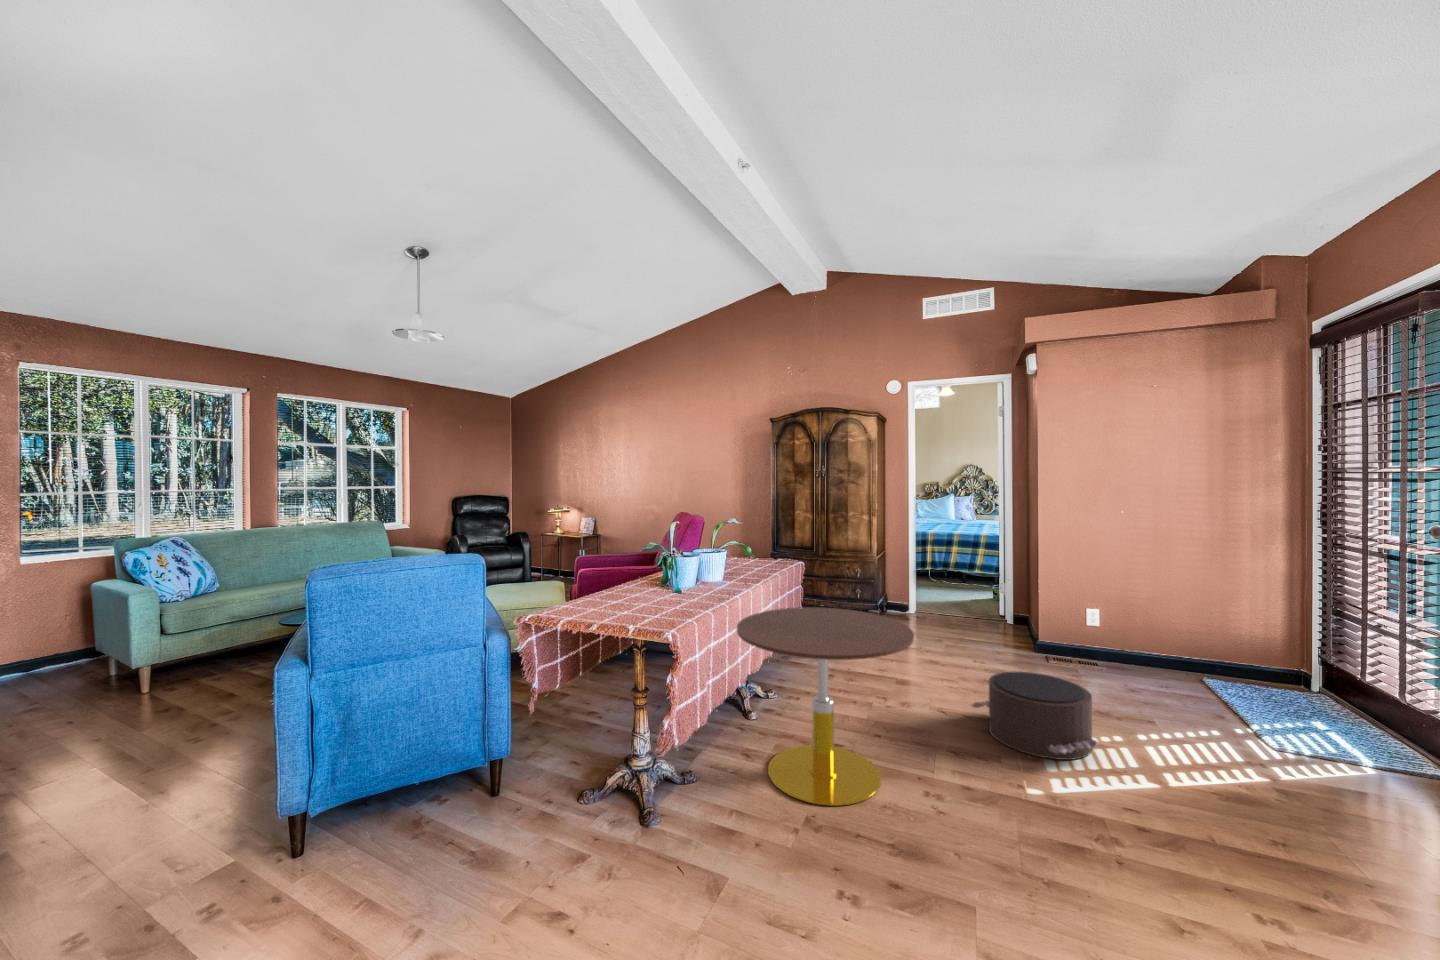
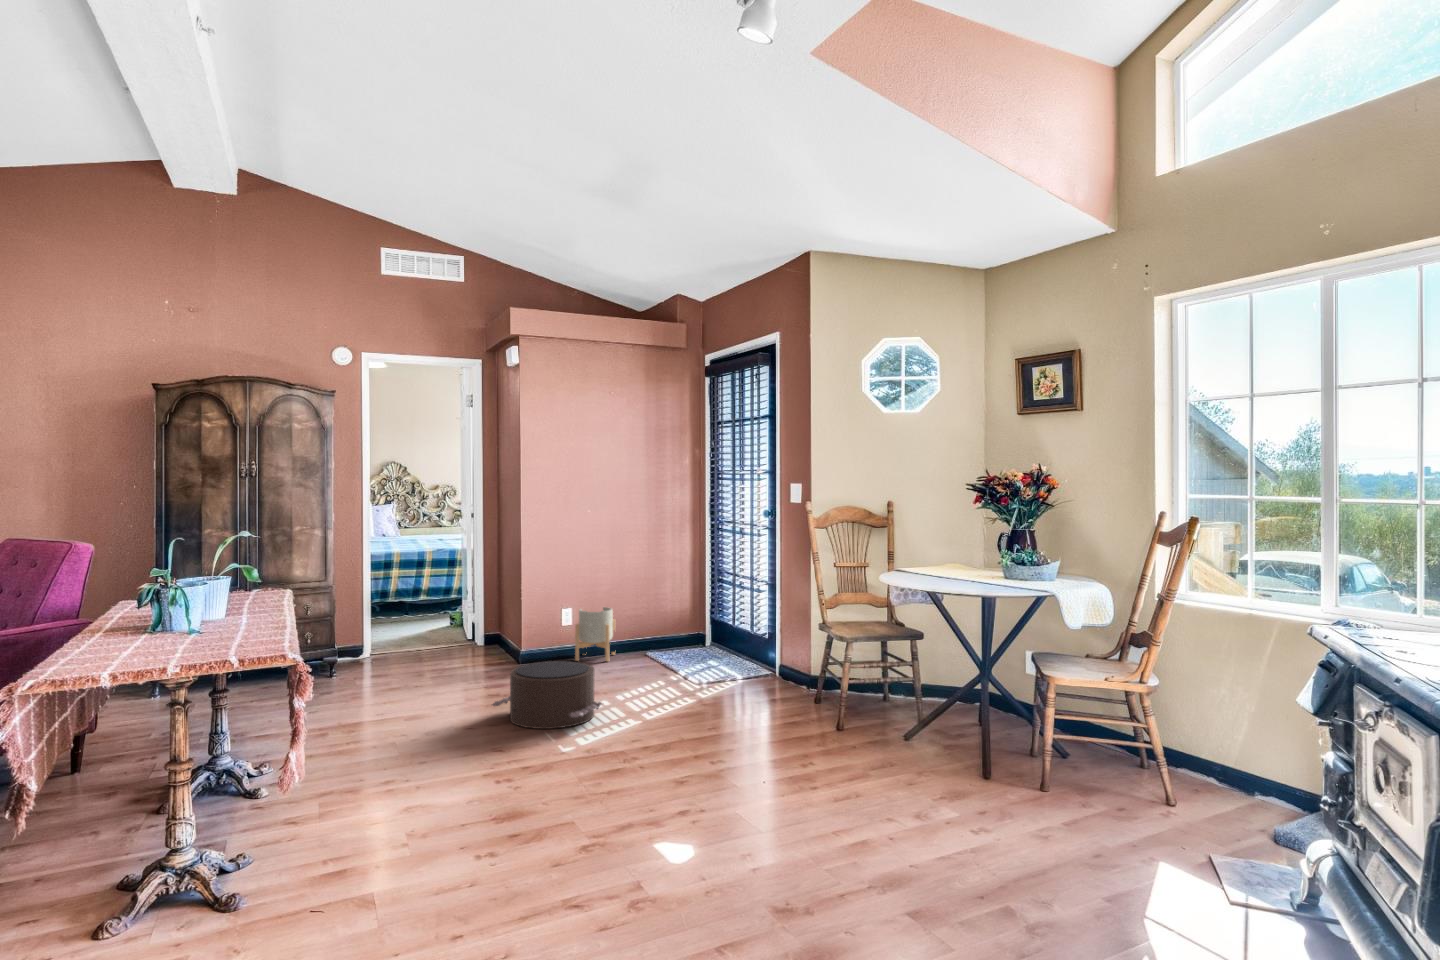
side table: present [737,607,914,806] -> none [280,619,483,817]
planter: none [1105,614,1161,680] -> present [575,607,615,661]

